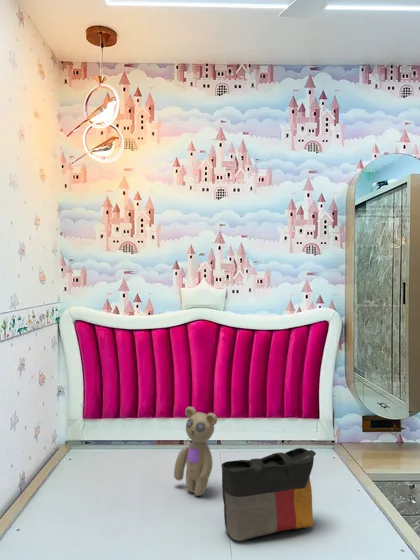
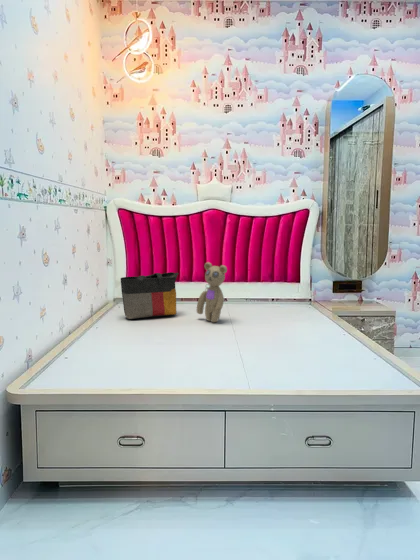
tote bag: present [222,448,316,541] -> present [121,272,178,319]

